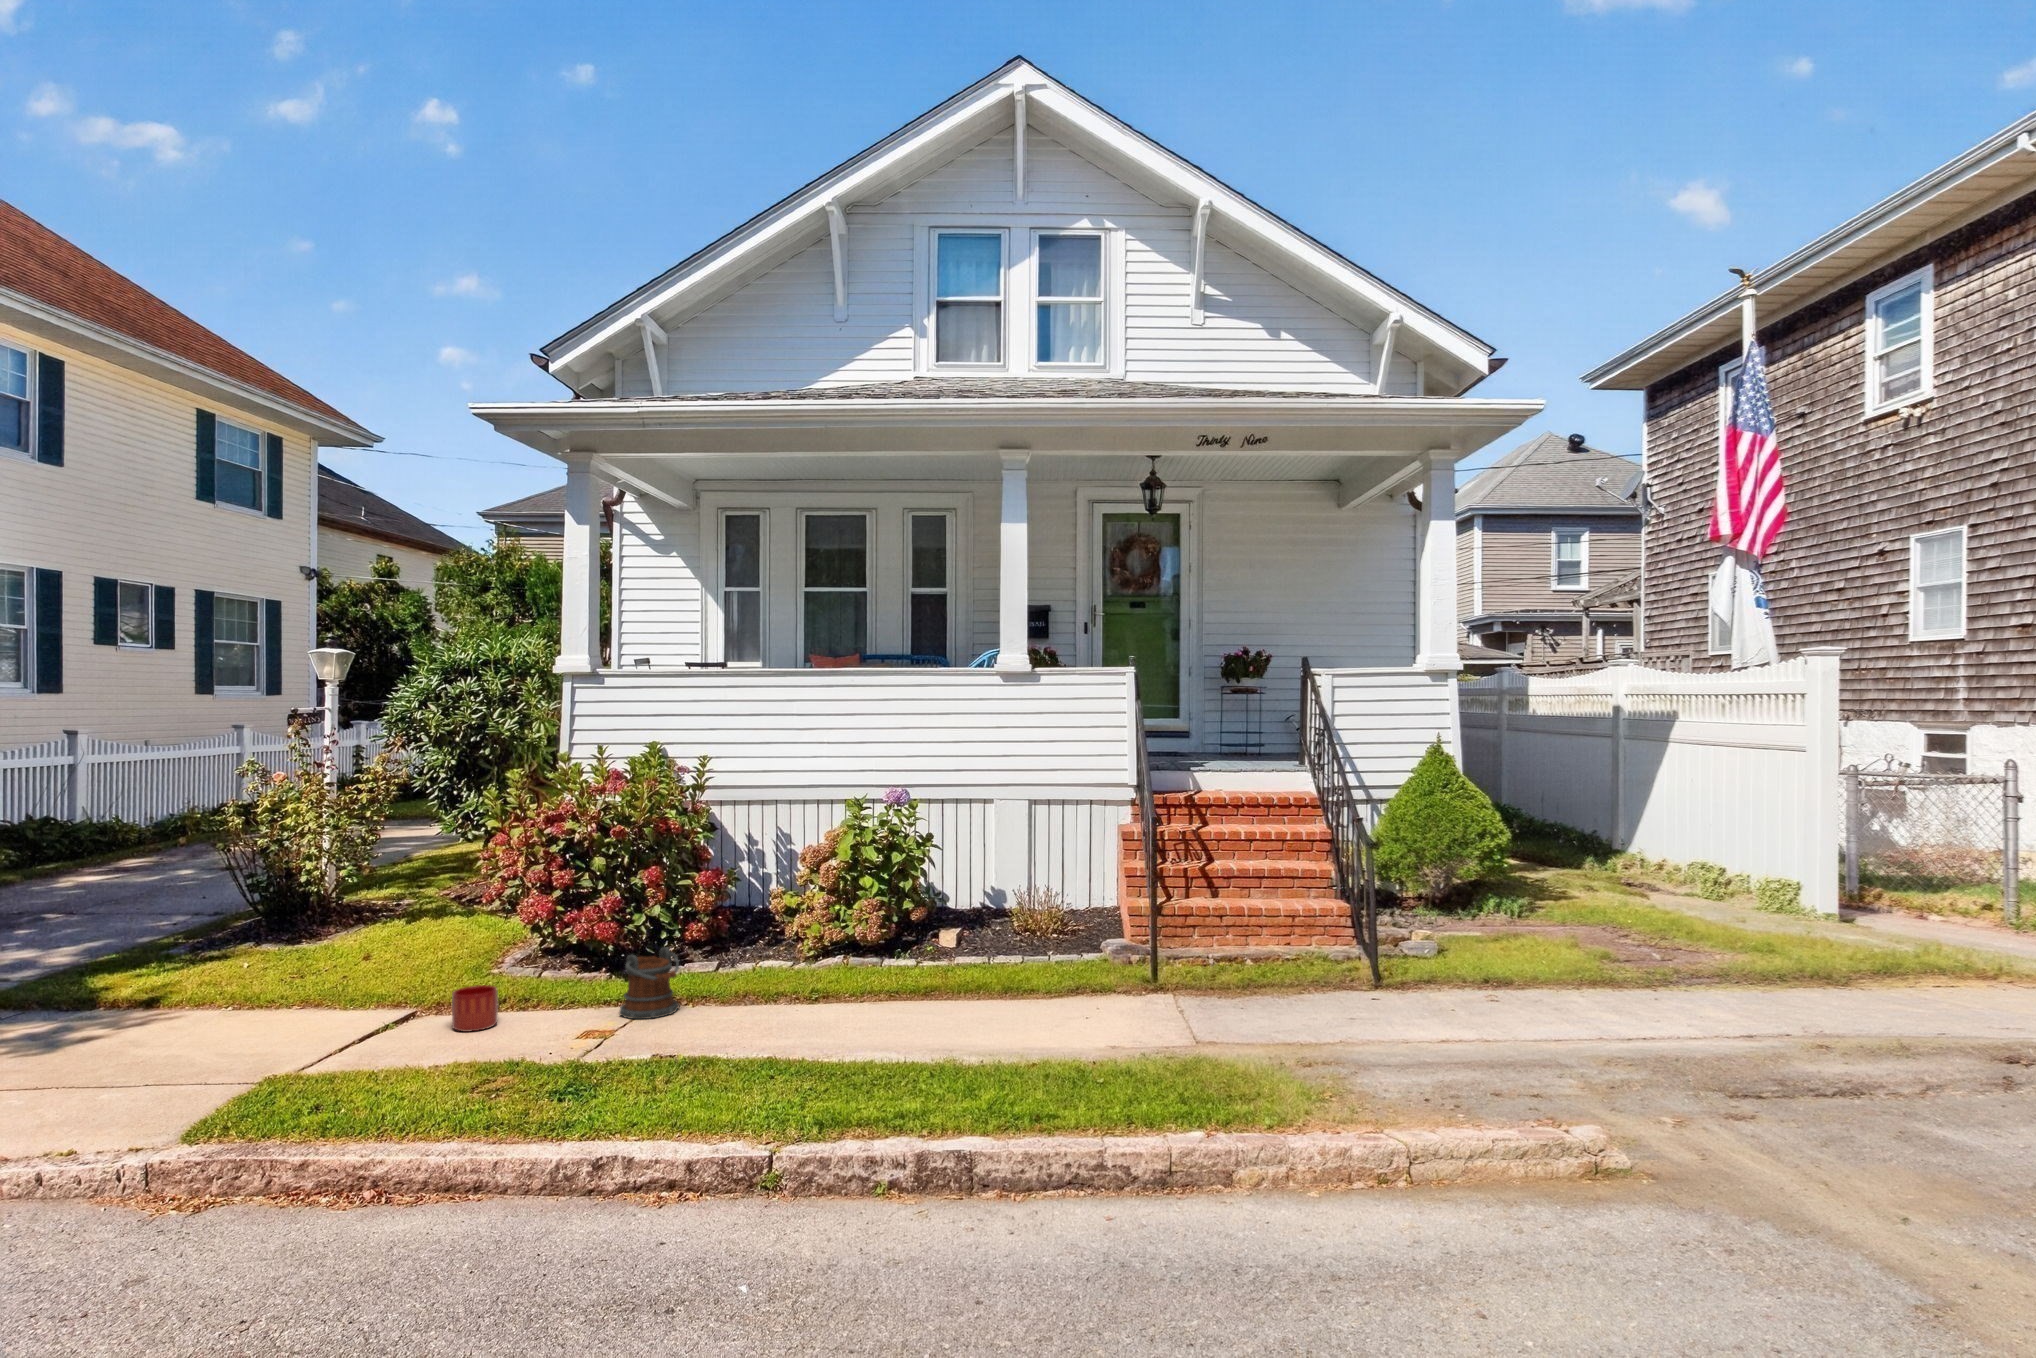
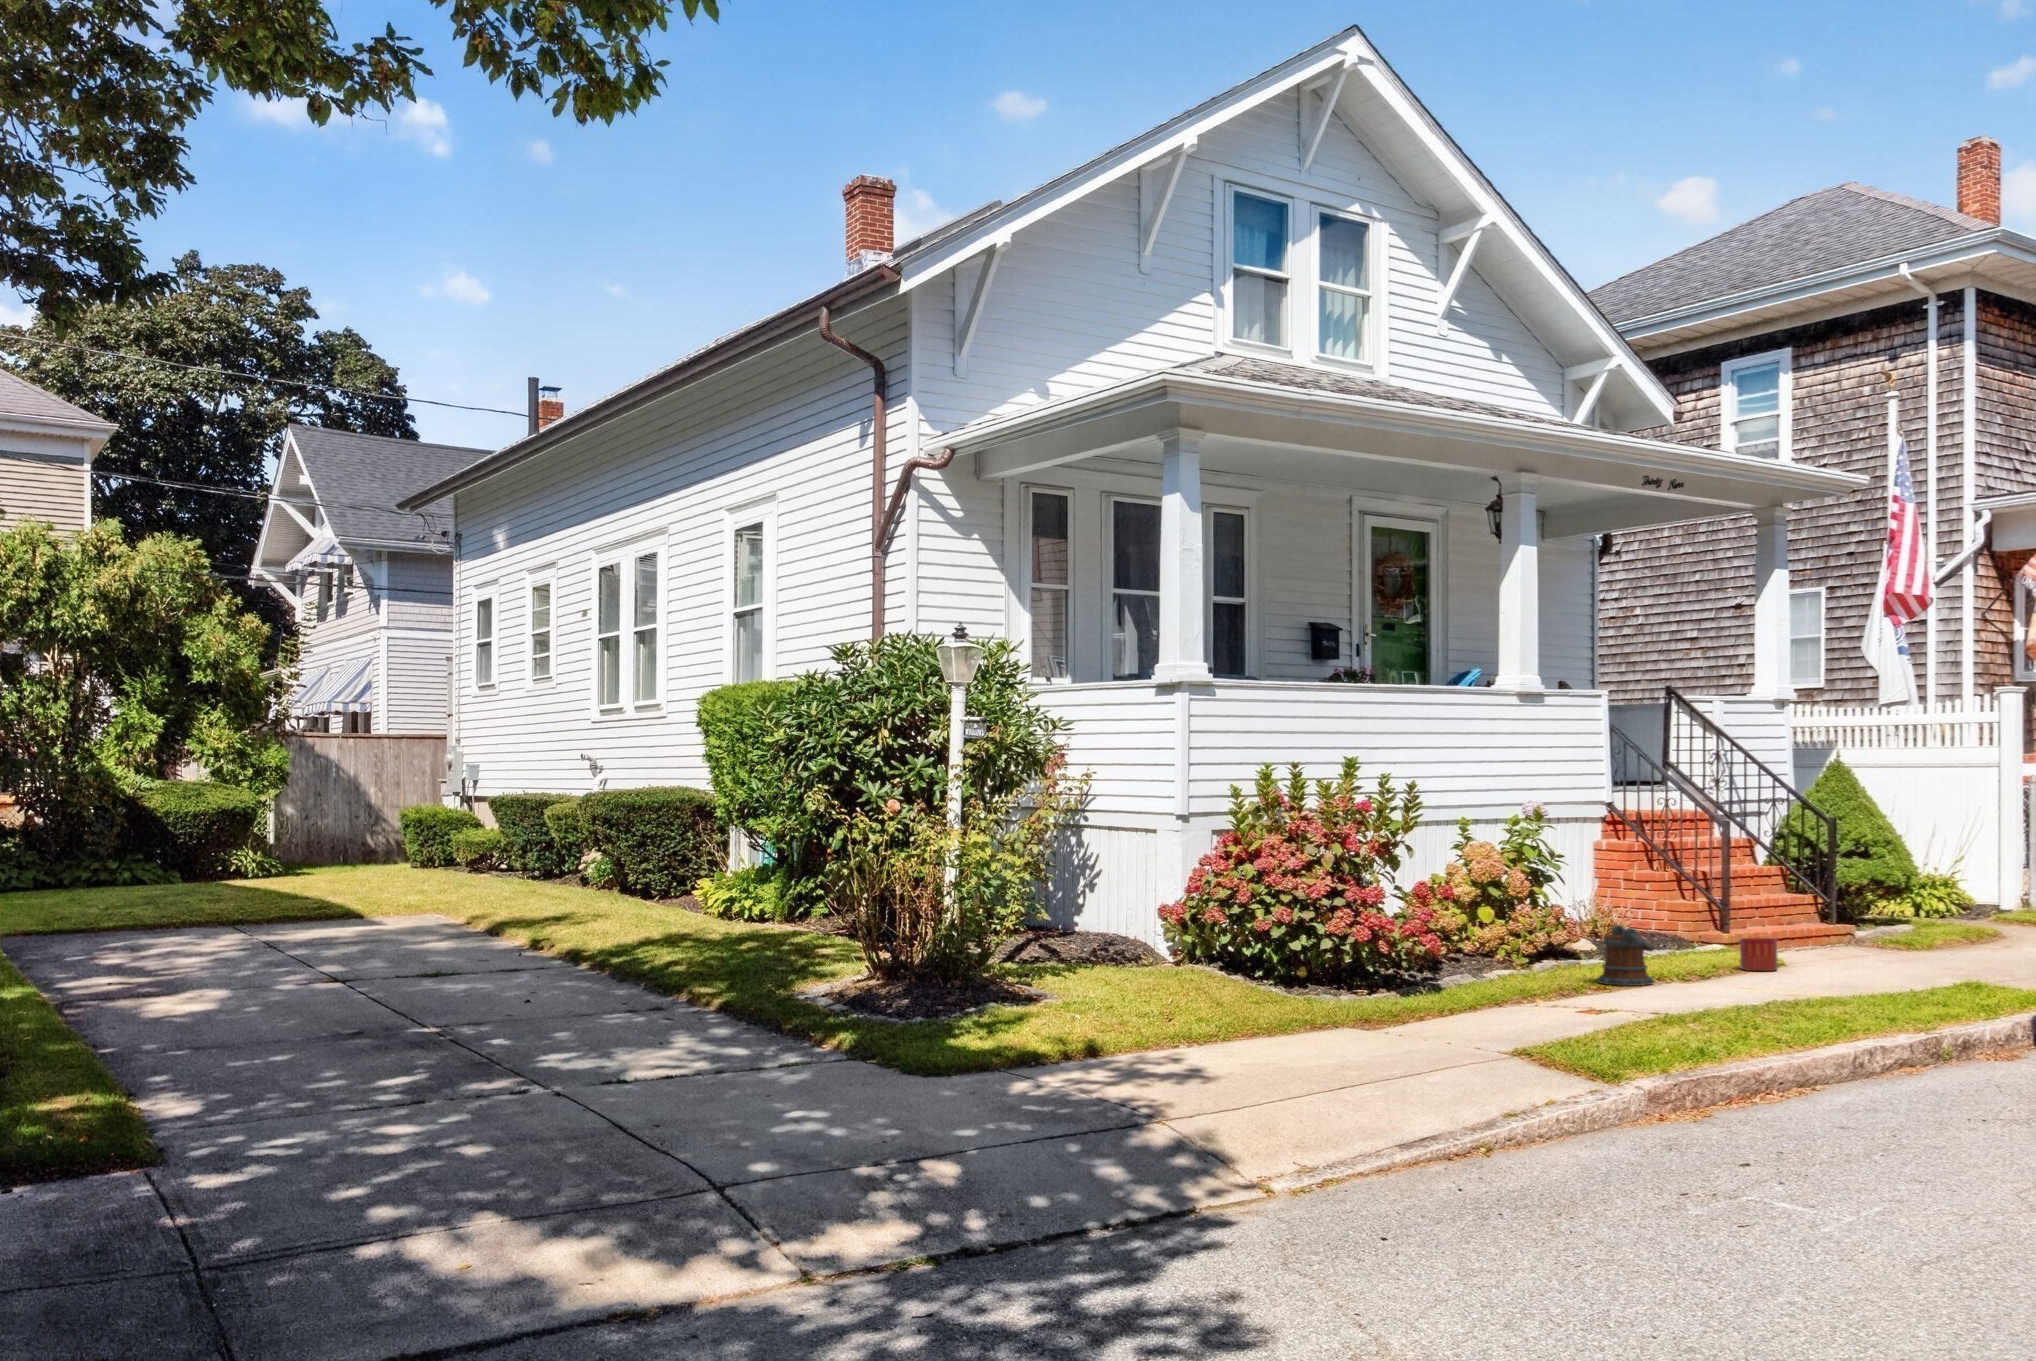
planter: present [452,985,498,1032] -> present [1740,938,1778,971]

